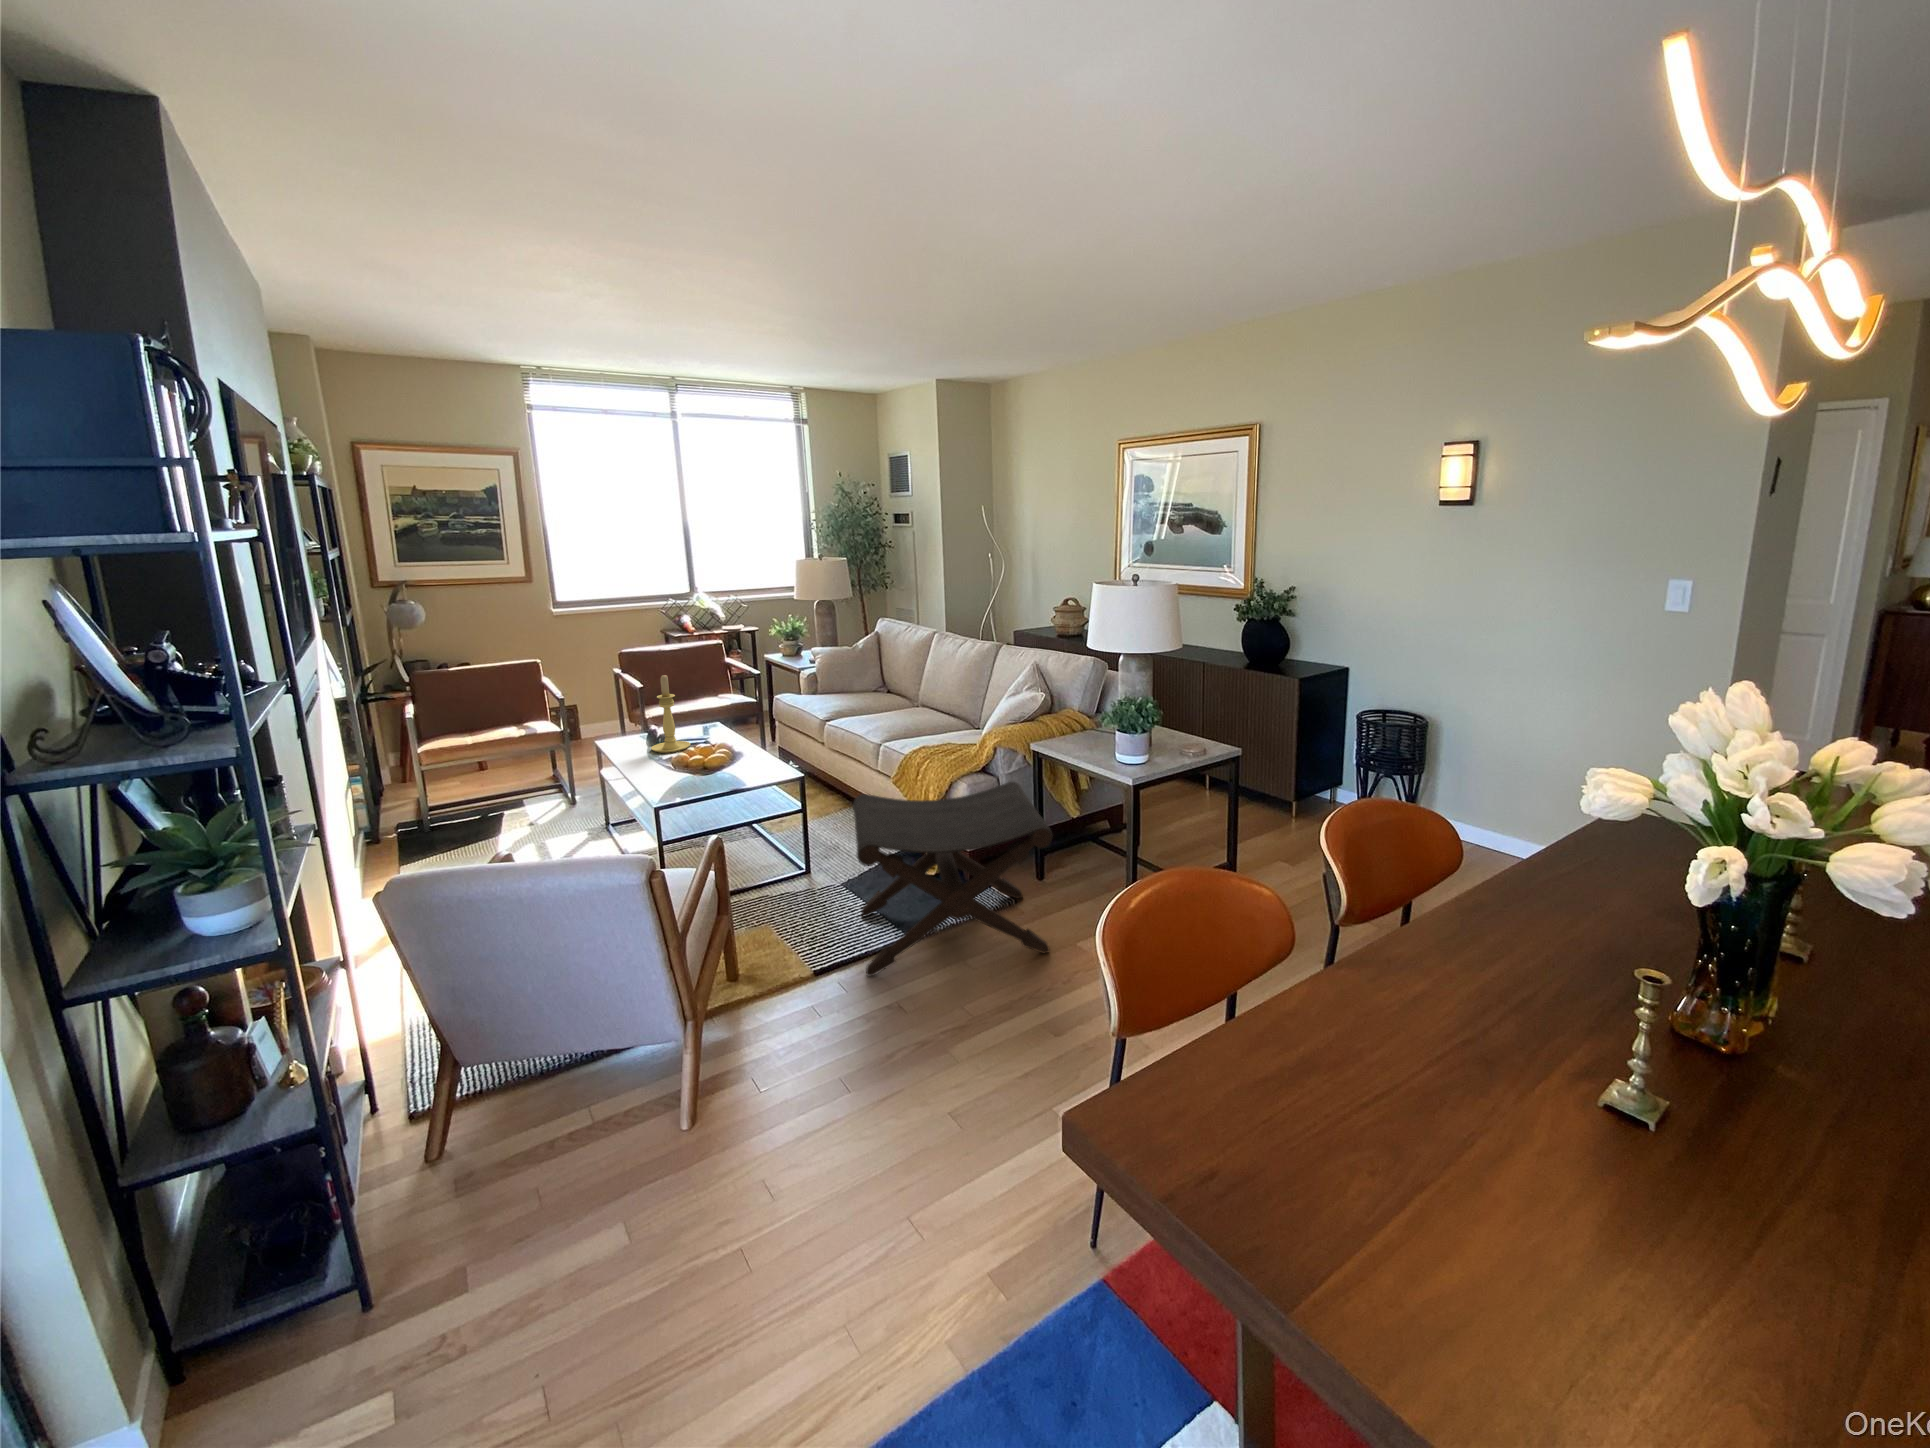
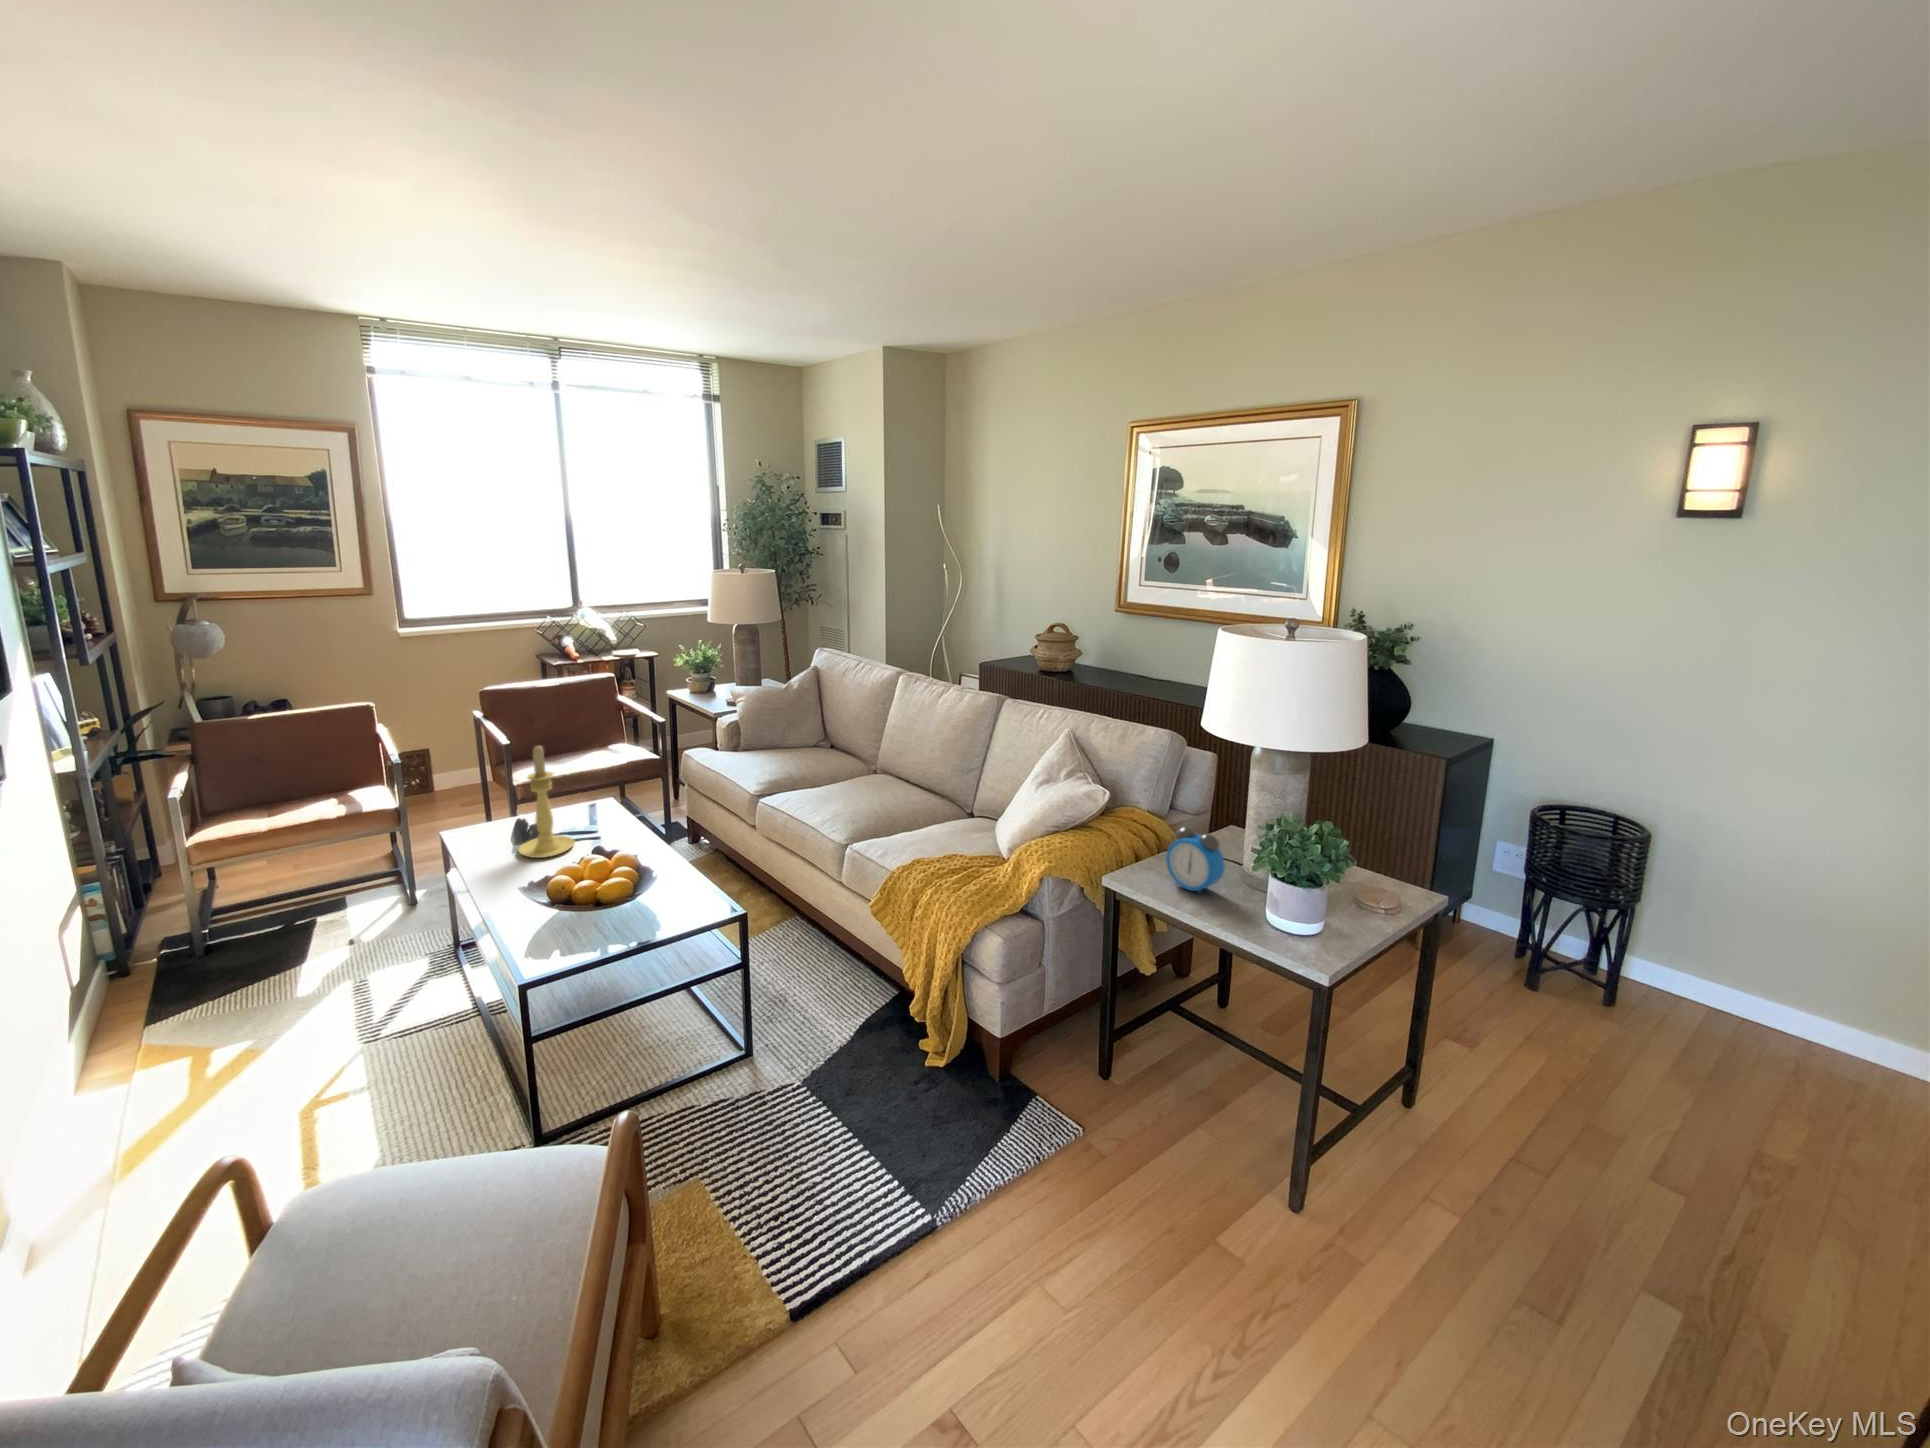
alarm clock: none [1070,708,1103,750] -> present [1166,827,1225,893]
footstool: present [853,782,1053,976] -> none [837,940,1199,1322]

